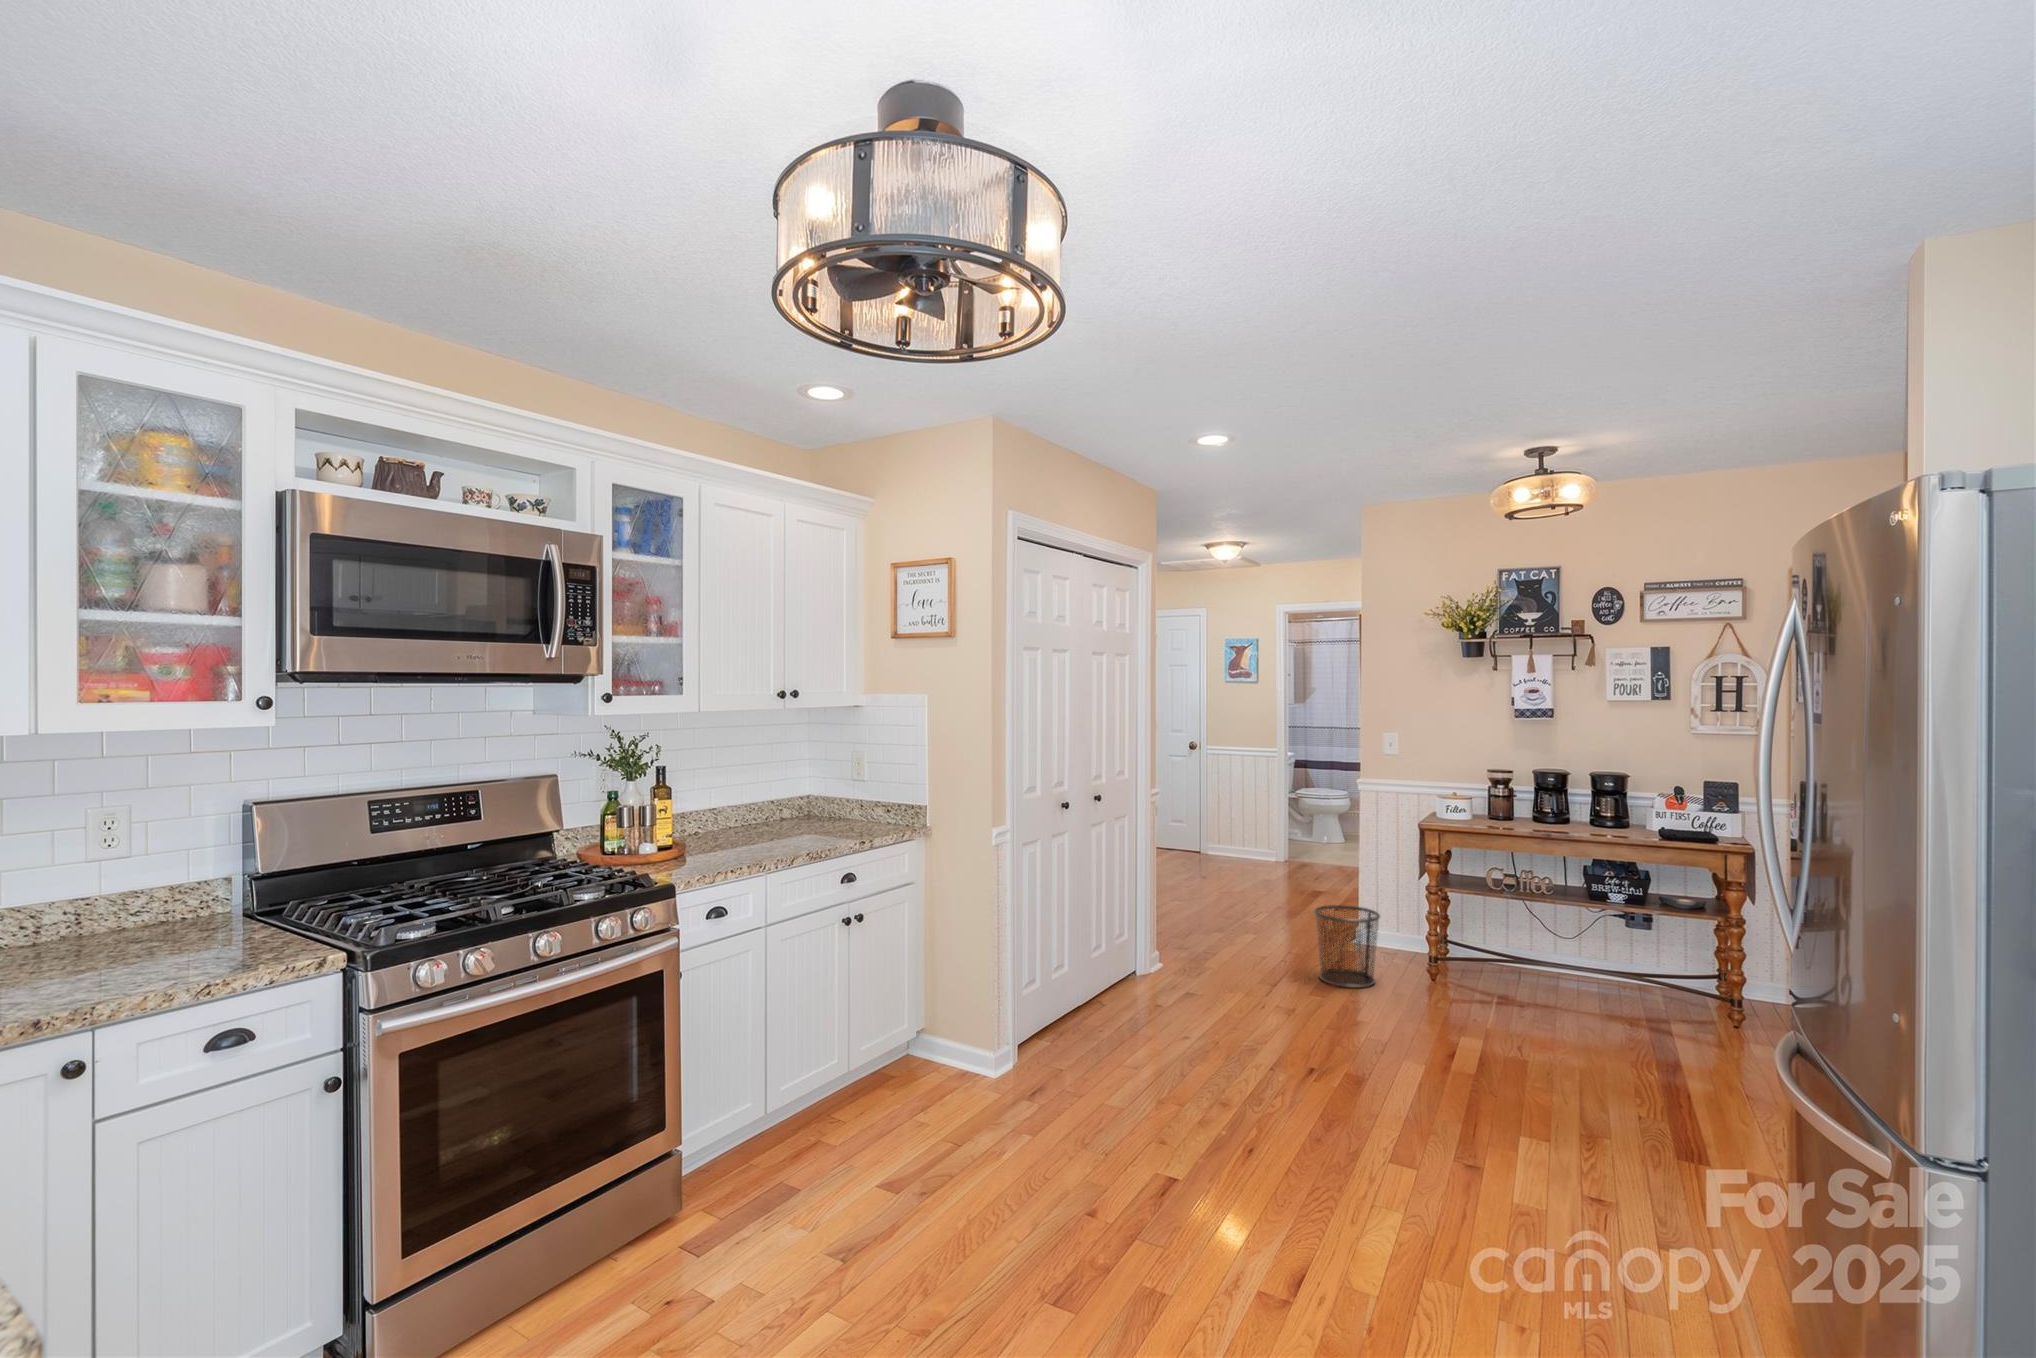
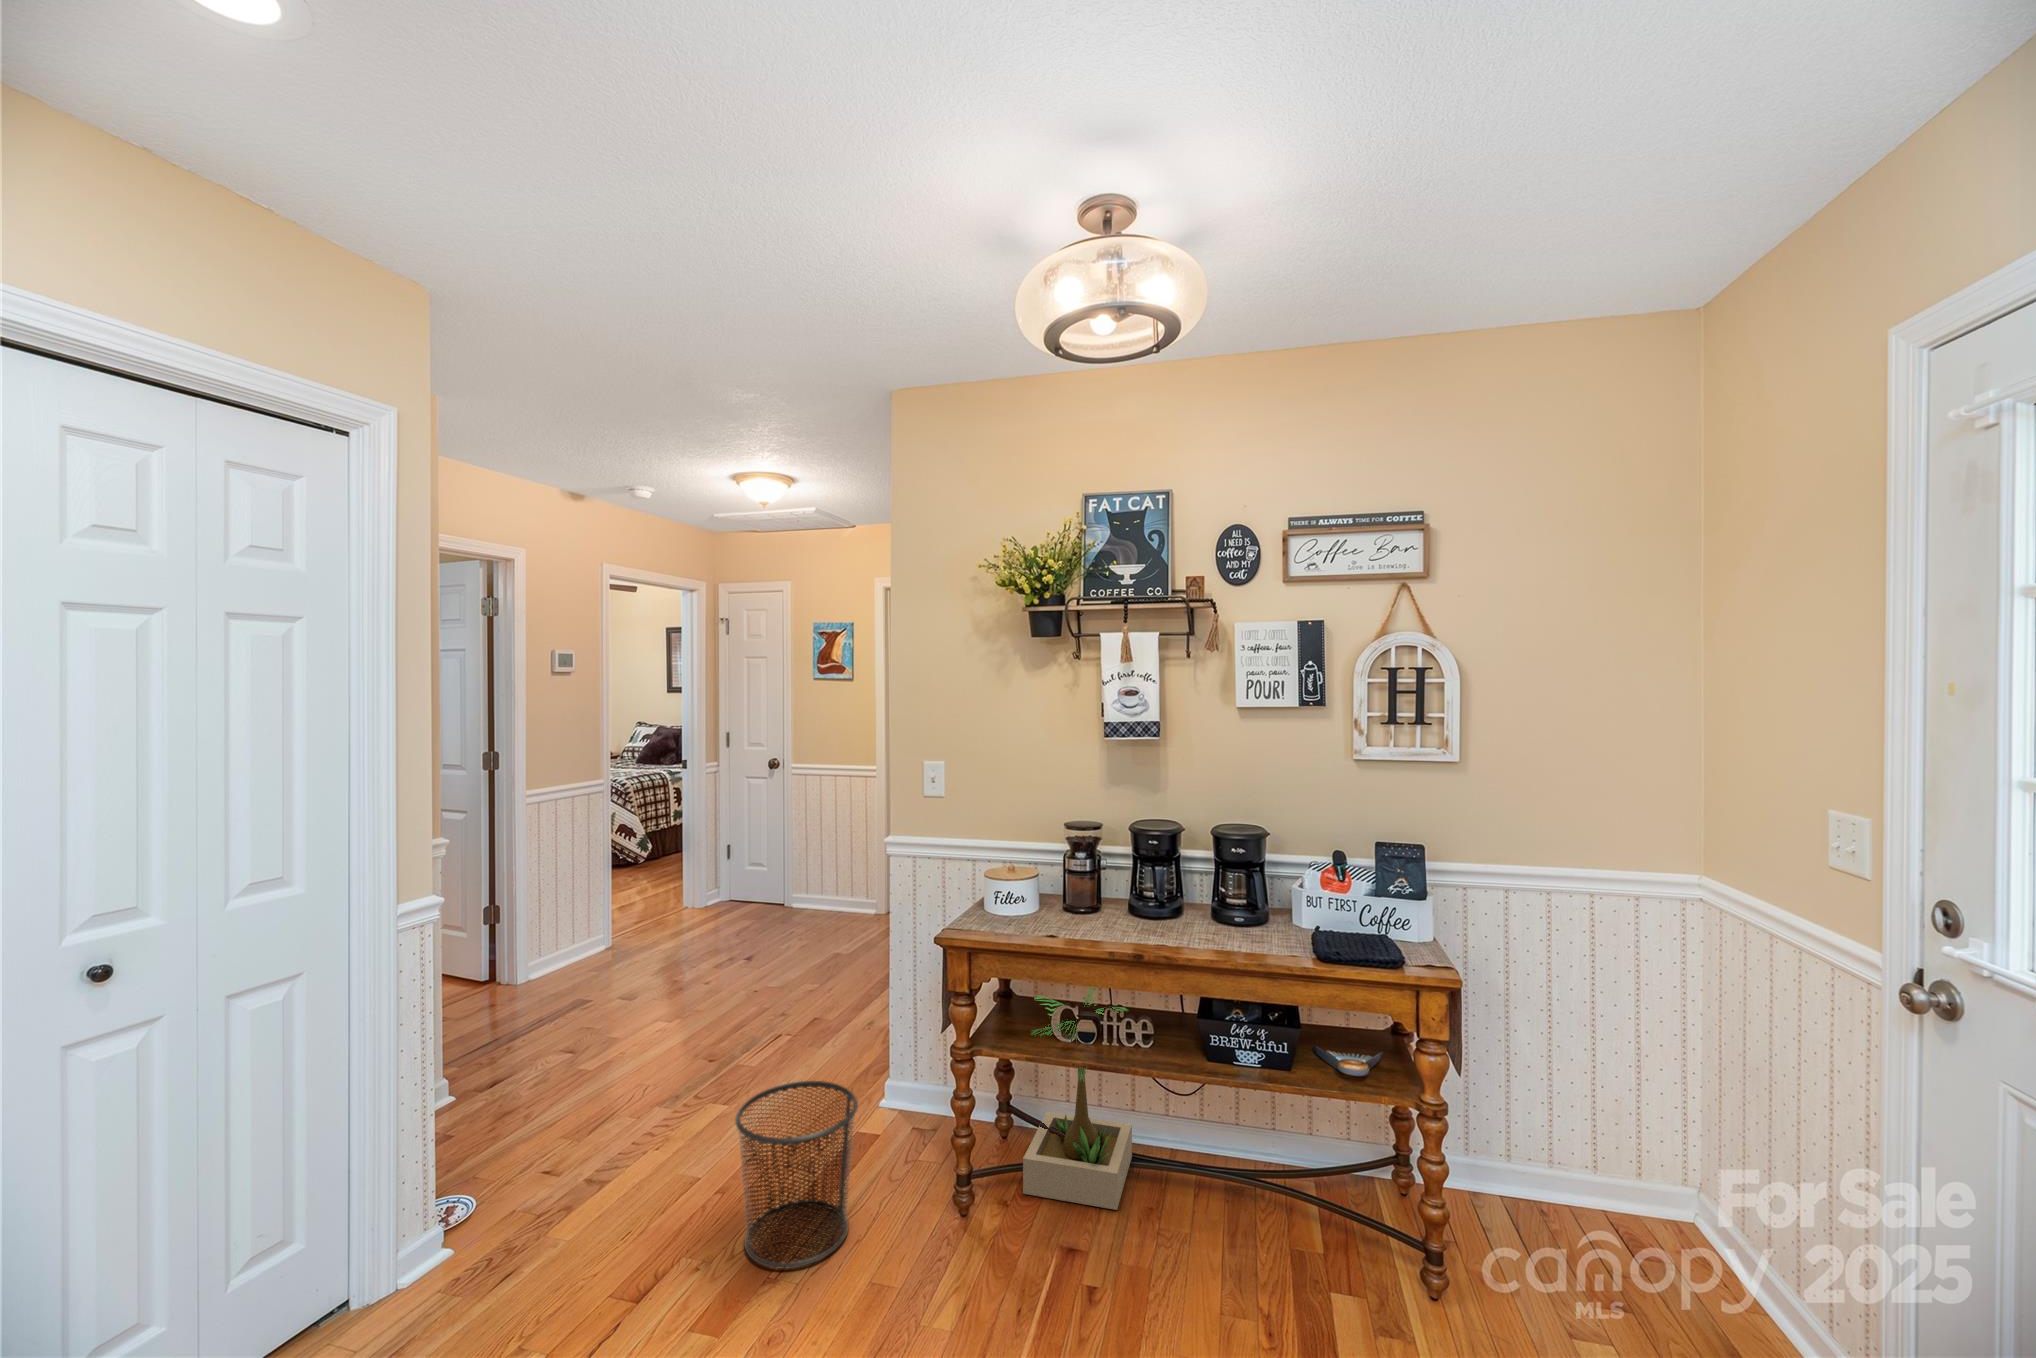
potted plant: none [1467,870,1555,988] -> present [1023,988,1132,1210]

